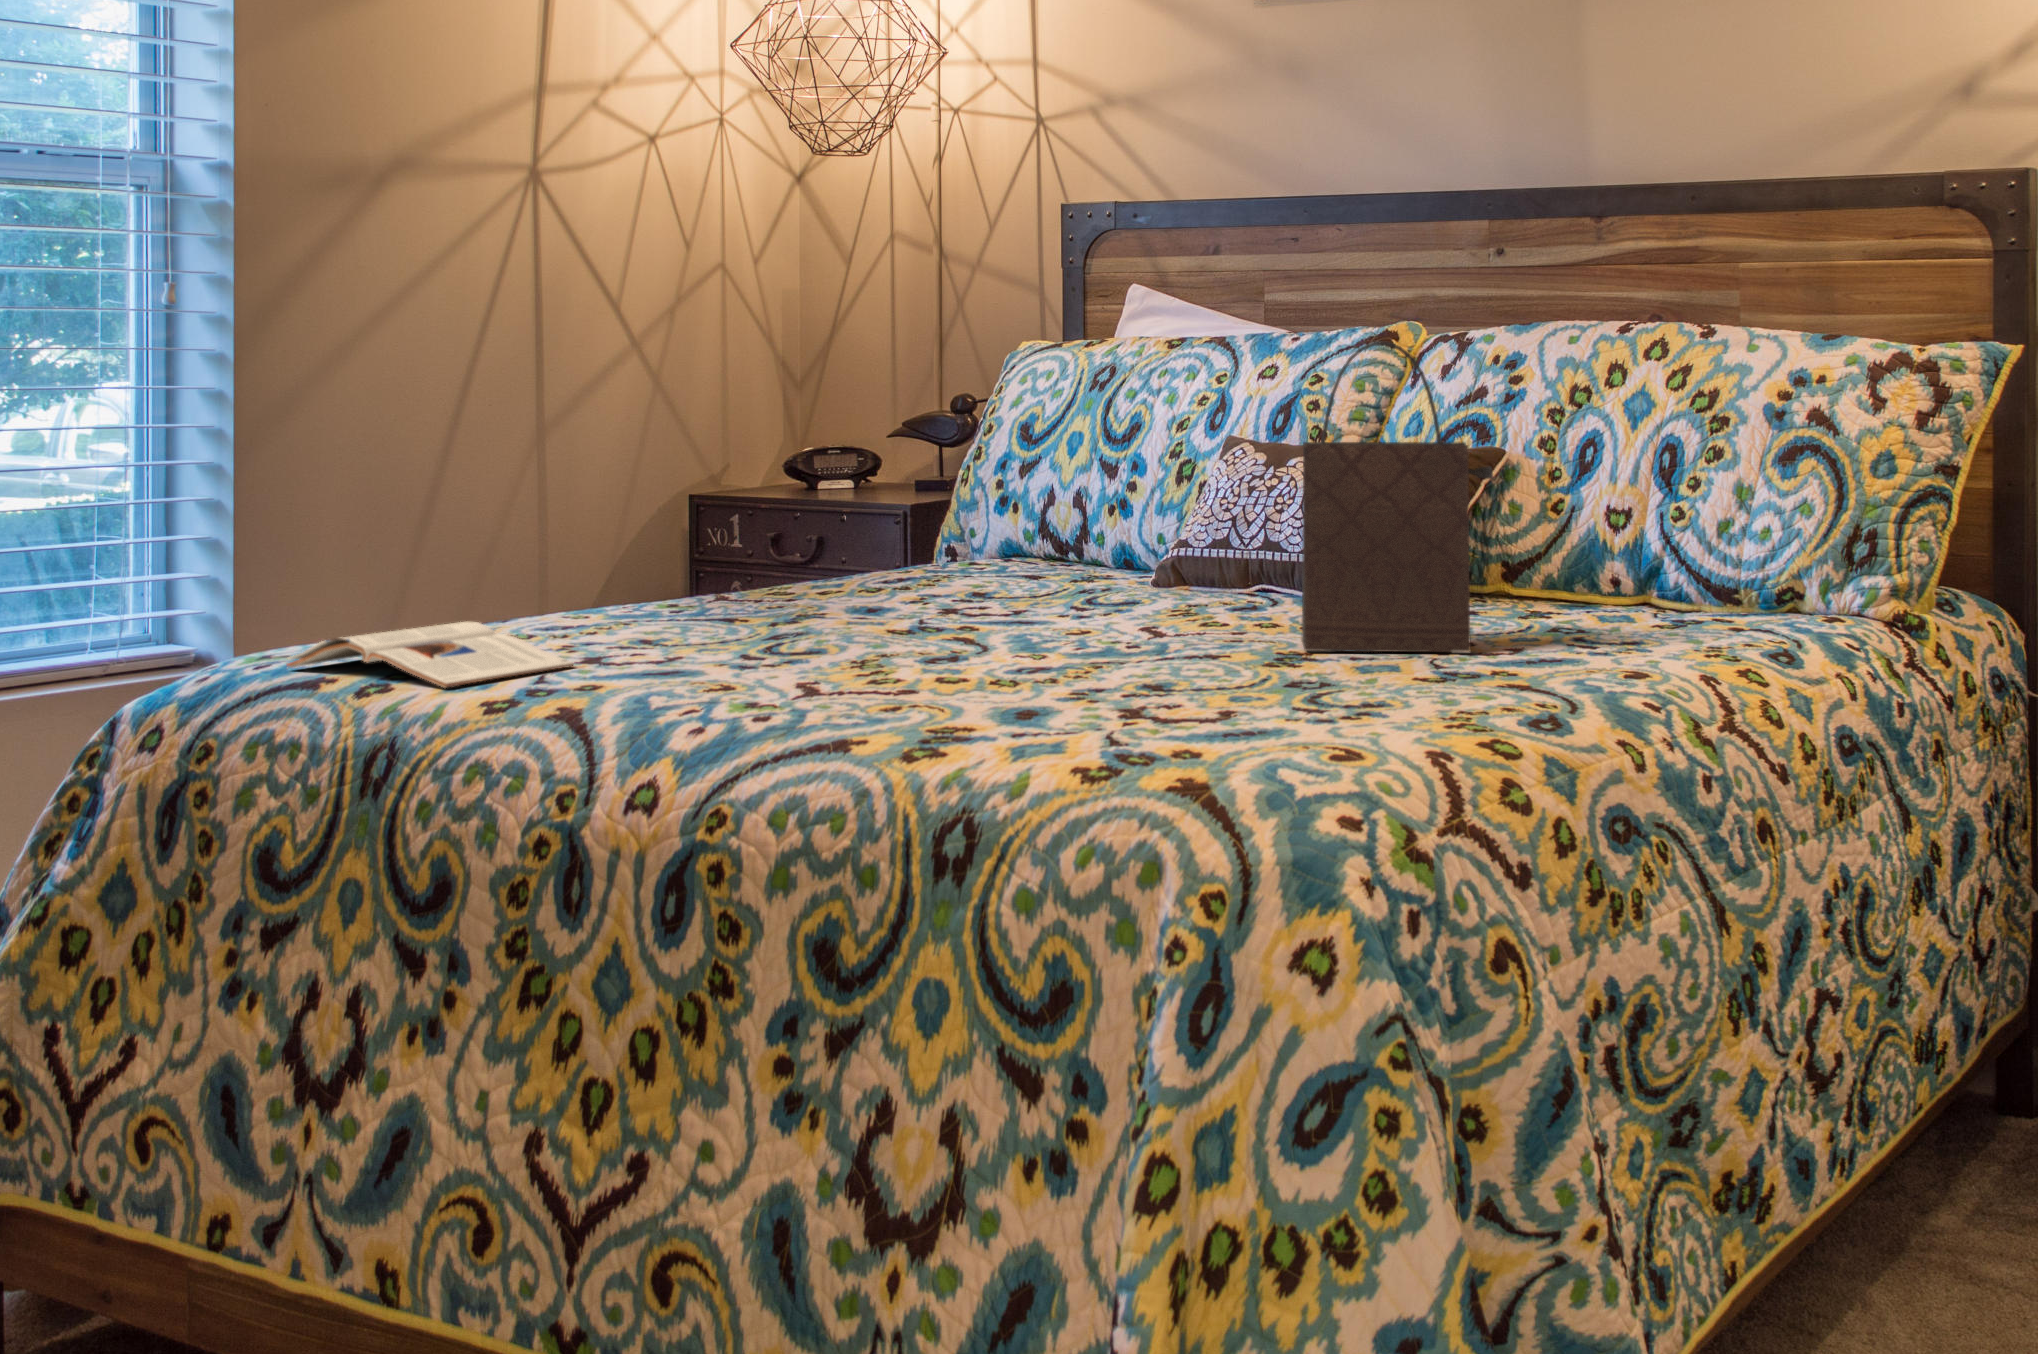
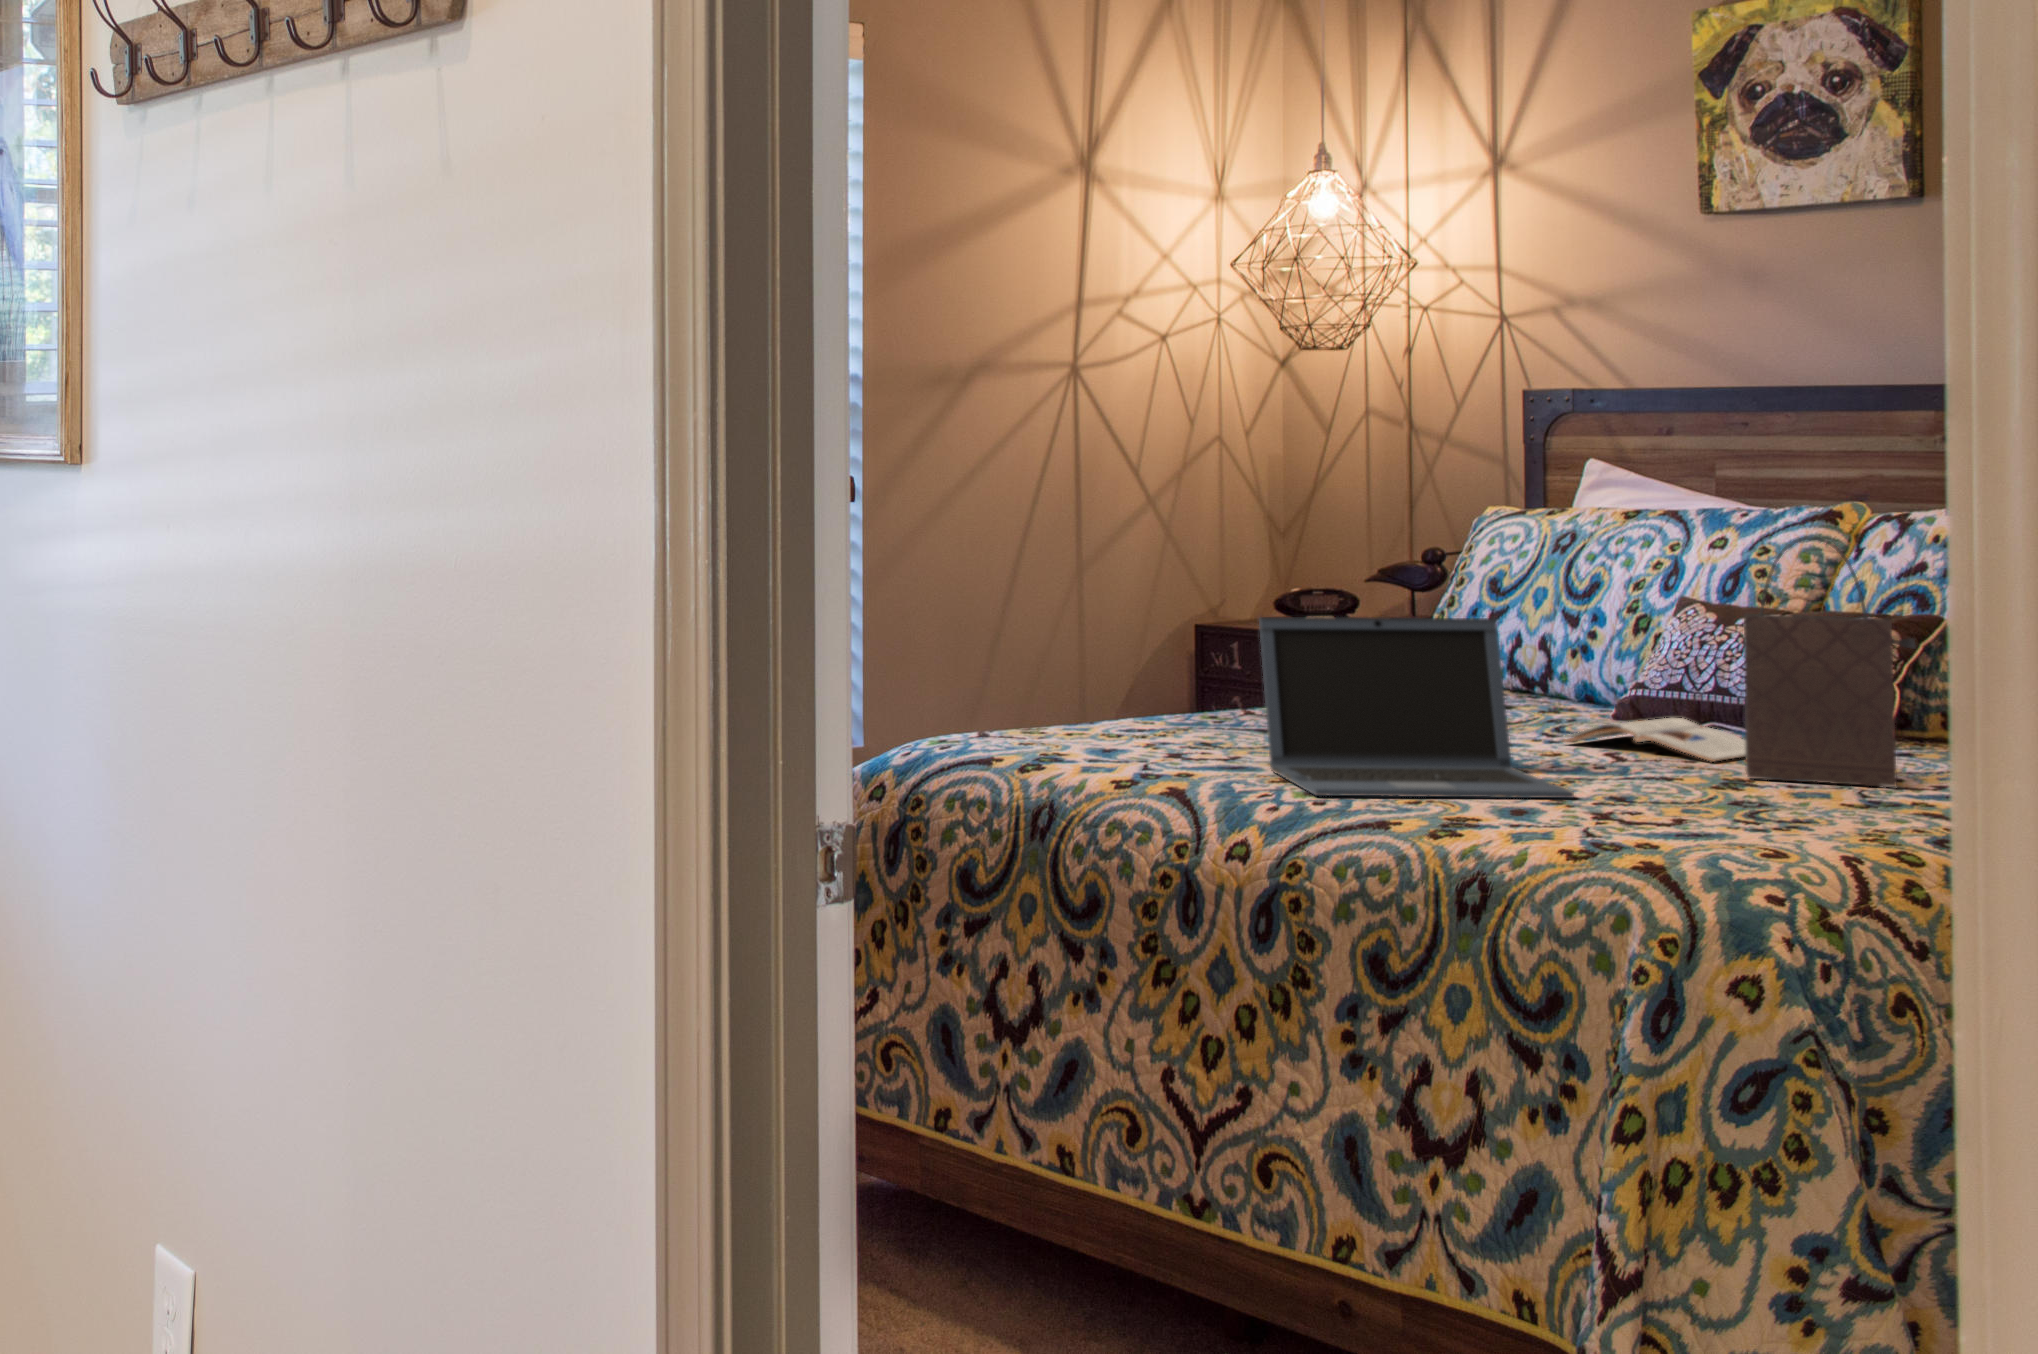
laptop: none [698,456,1099,711] -> present [1259,617,1574,798]
magazine: present [287,622,574,688] -> present [1564,718,1745,762]

